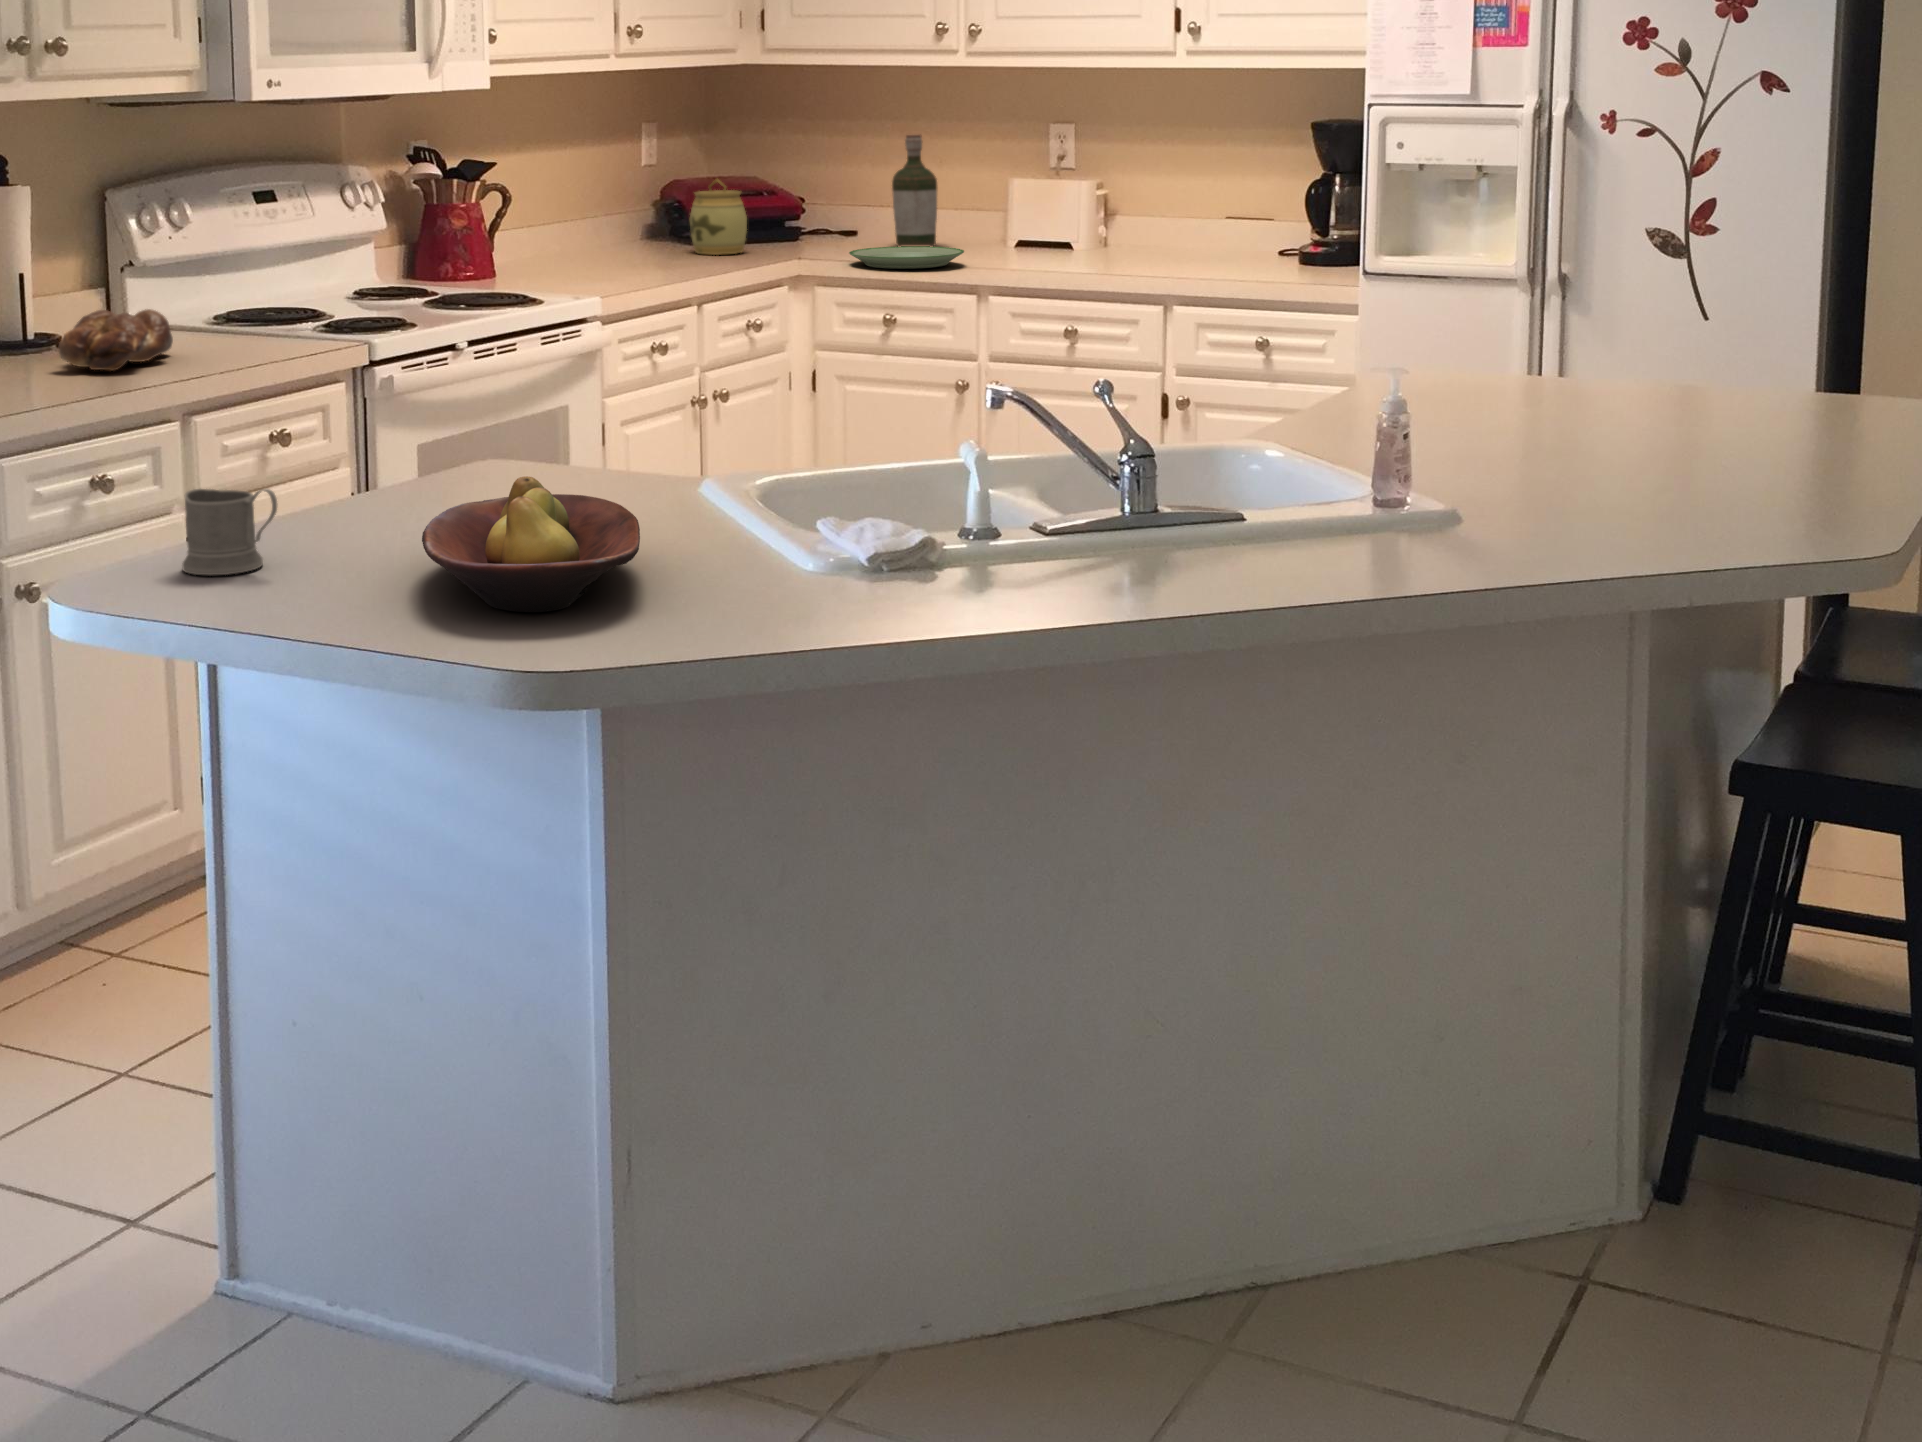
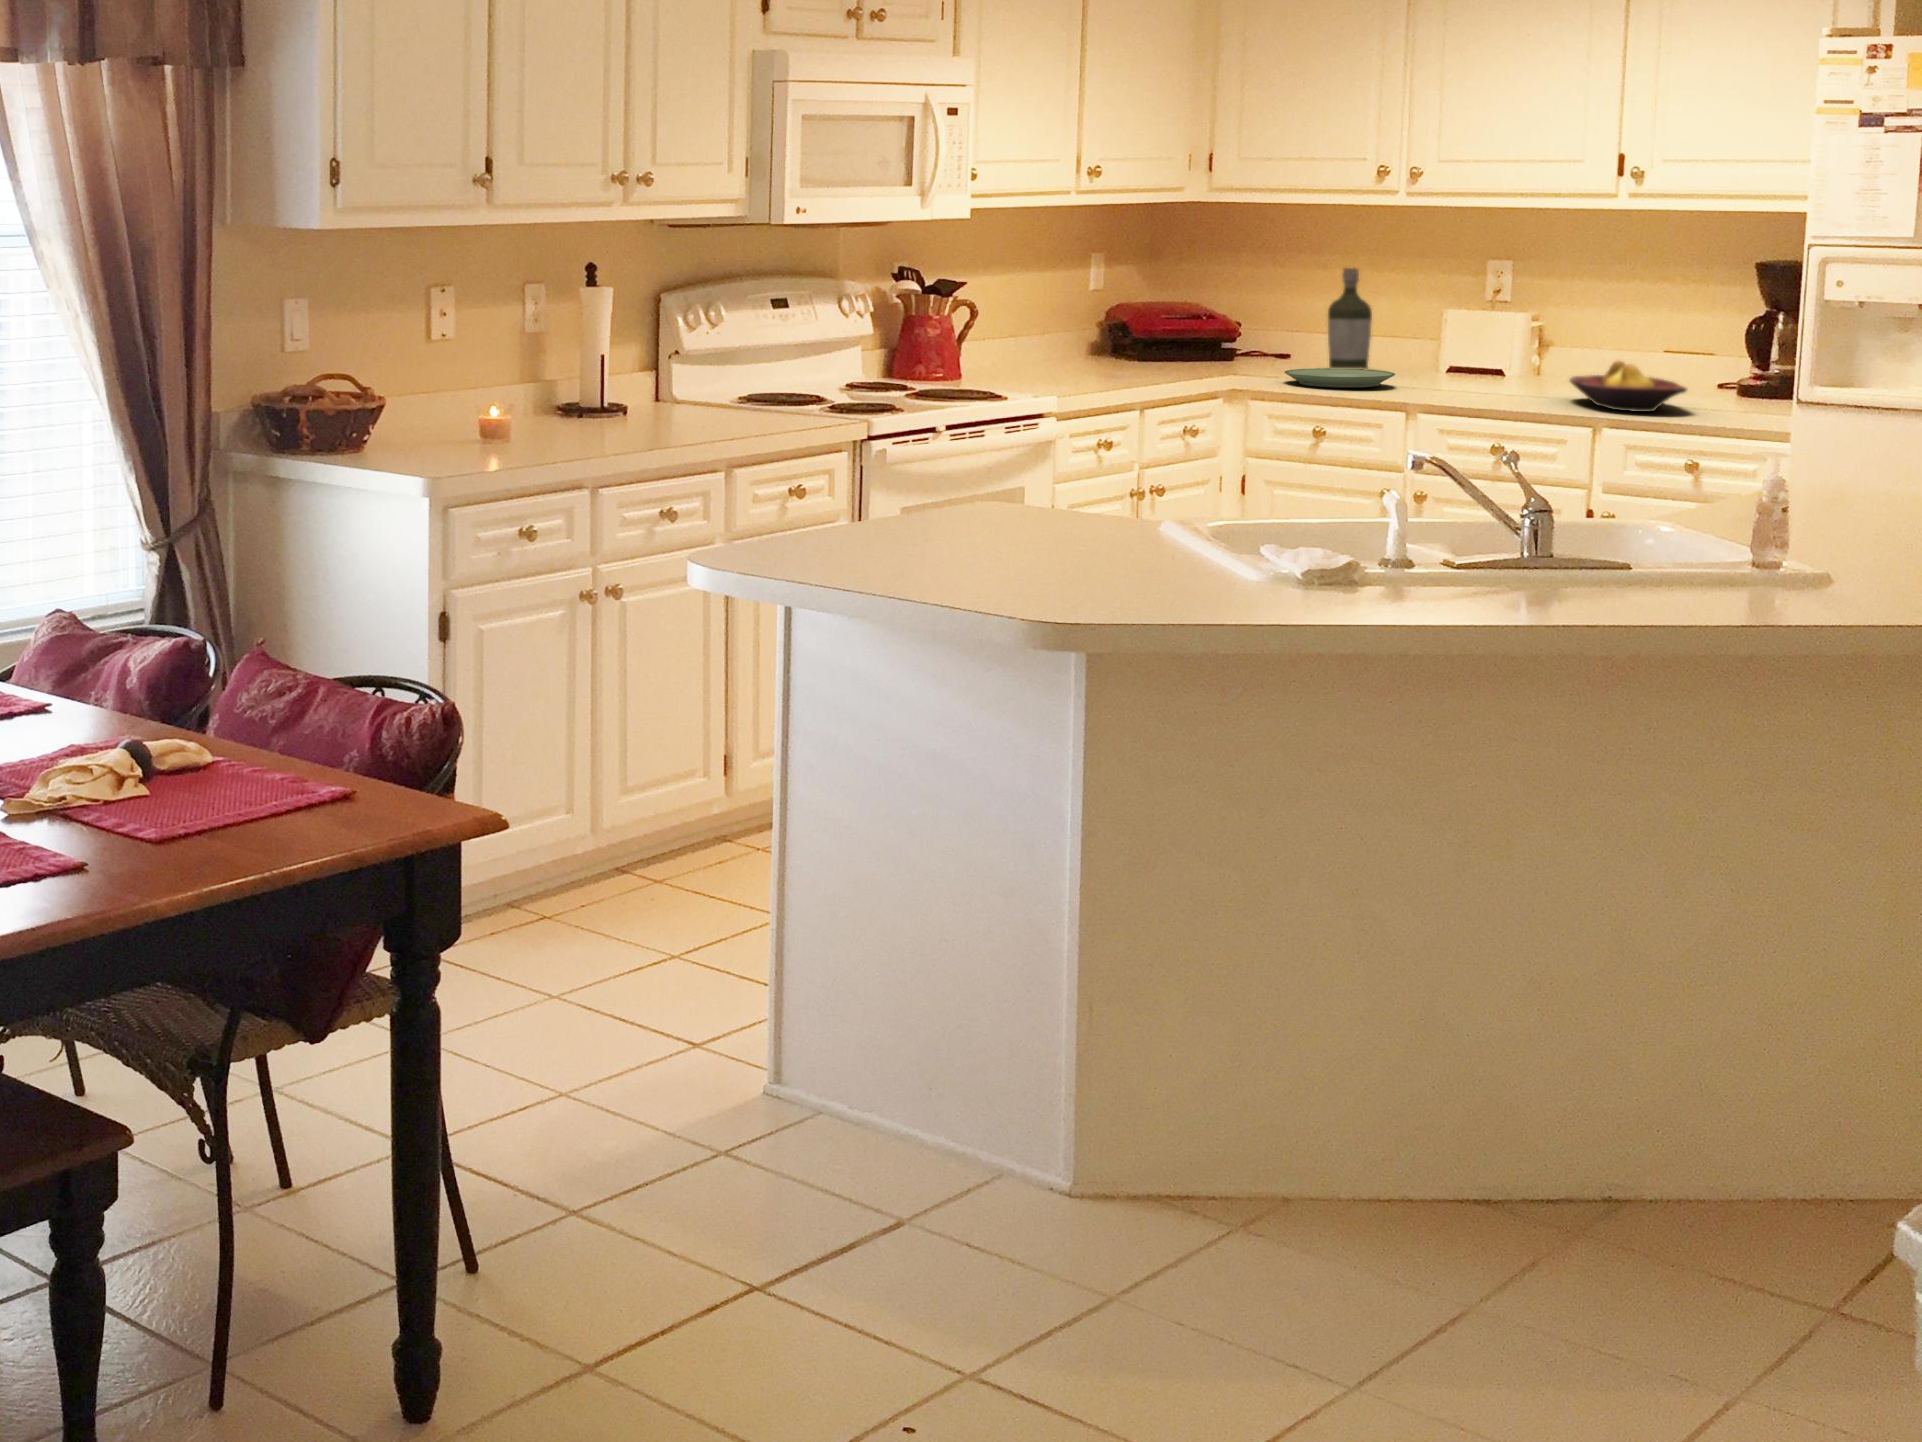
jar: present [690,179,747,255] -> none [1135,303,1189,370]
bread loaf: present [59,309,173,371] -> none [636,385,719,432]
fruit bowl: present [422,476,640,612] -> present [1570,361,1686,412]
mug: present [183,489,277,575] -> none [780,495,852,557]

